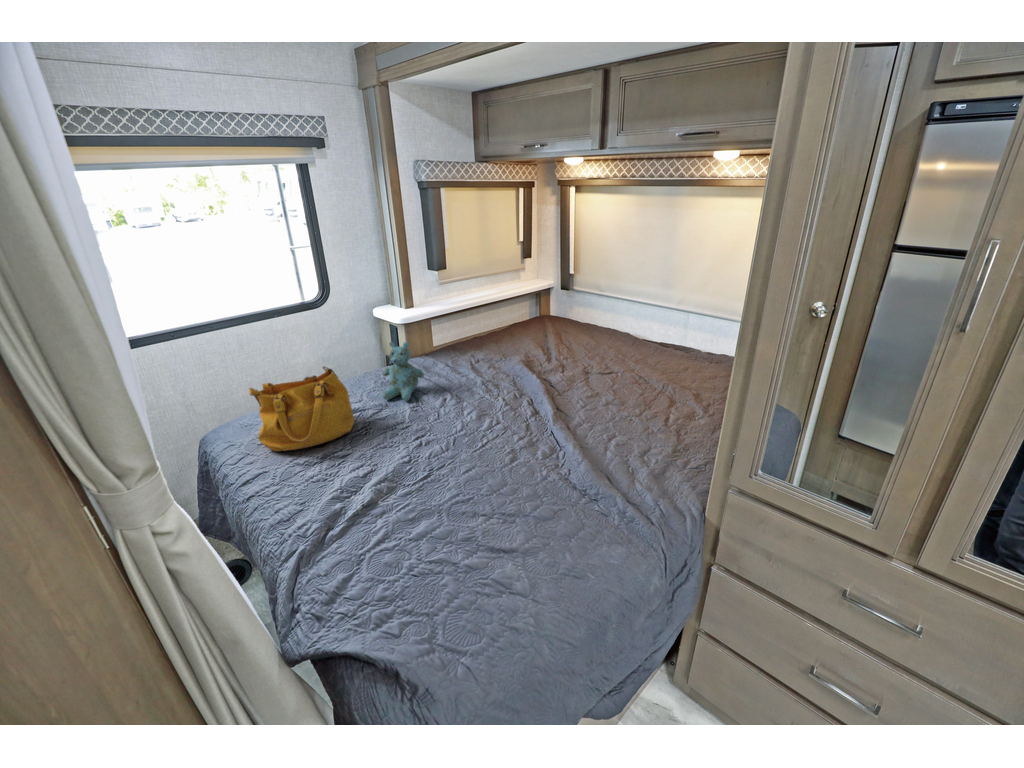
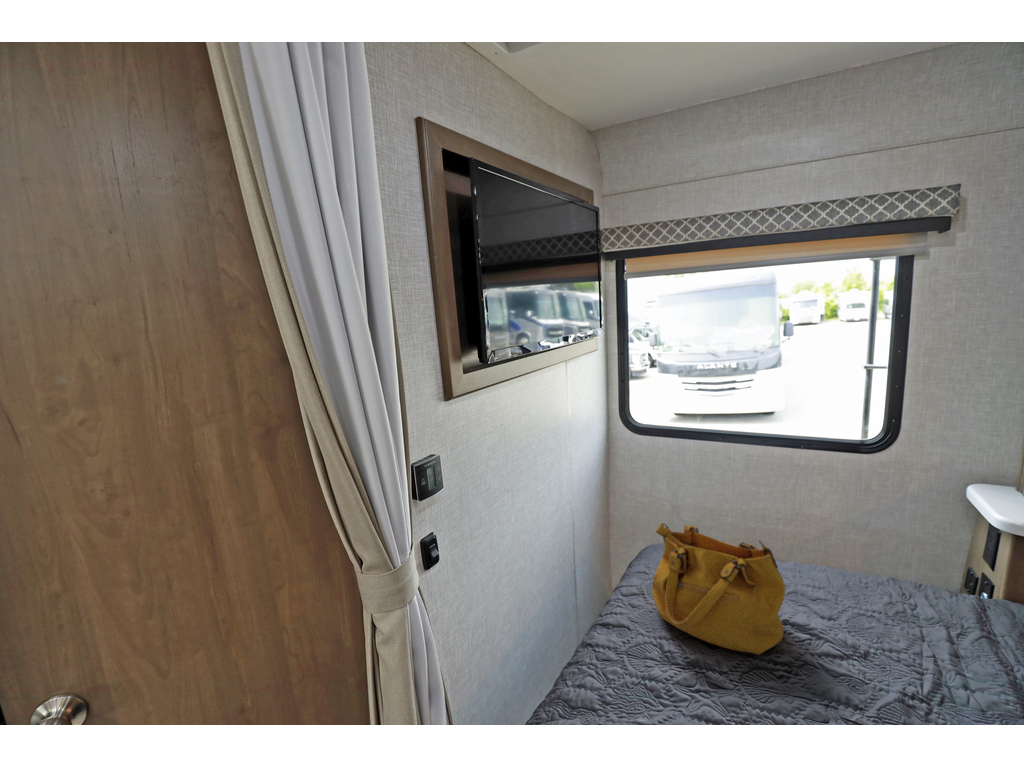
stuffed bear: present [383,342,424,401] -> none [868,554,979,674]

